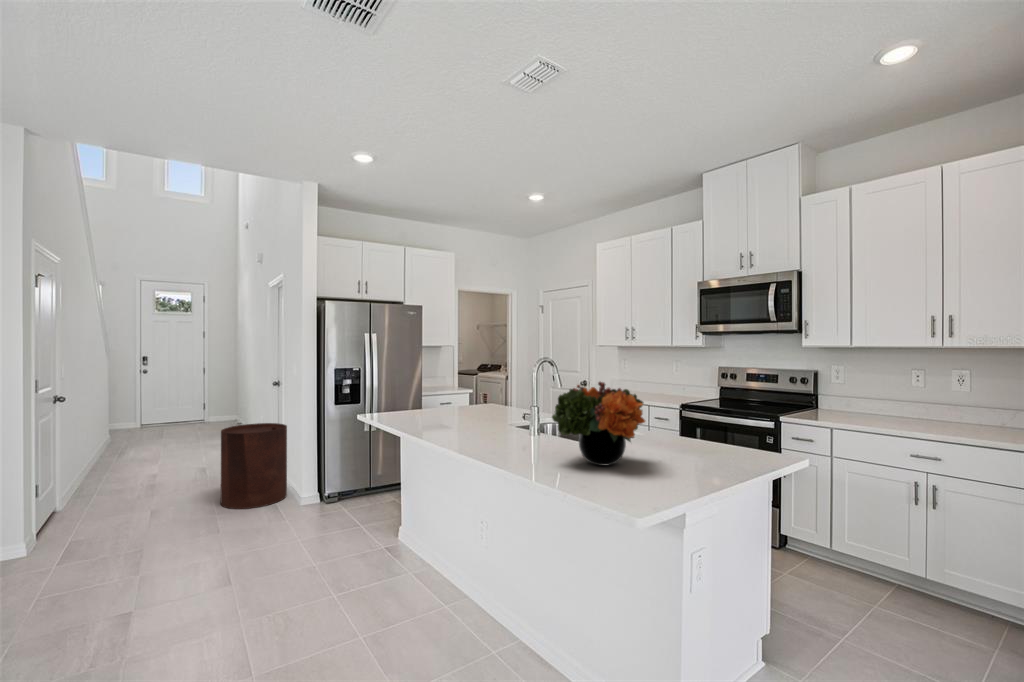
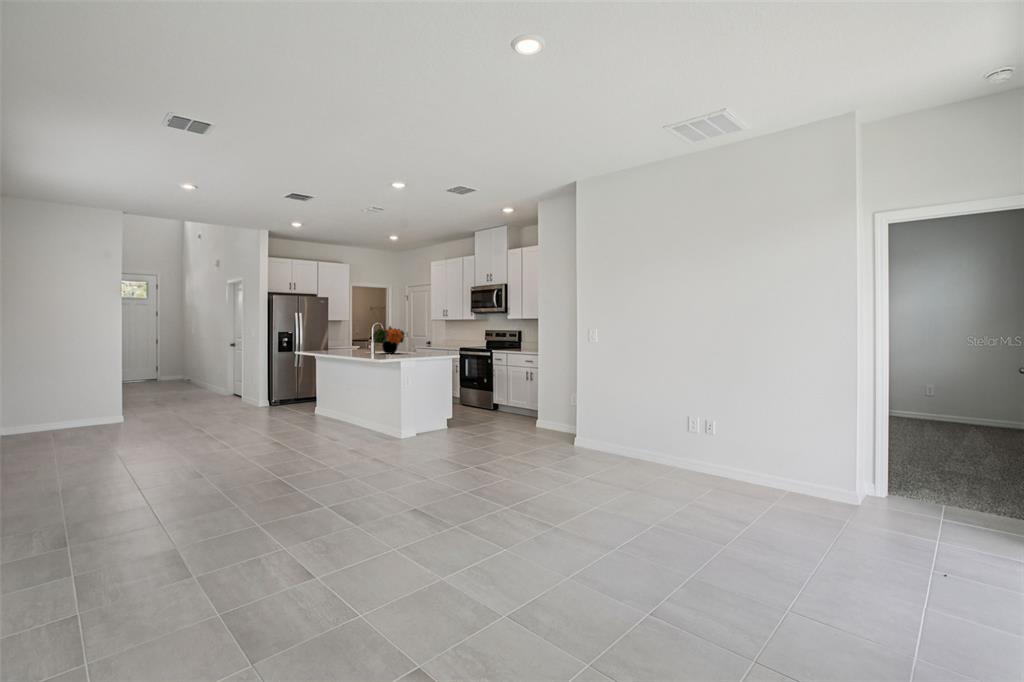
trash can: present [221,423,287,509] -> none [211,364,249,408]

